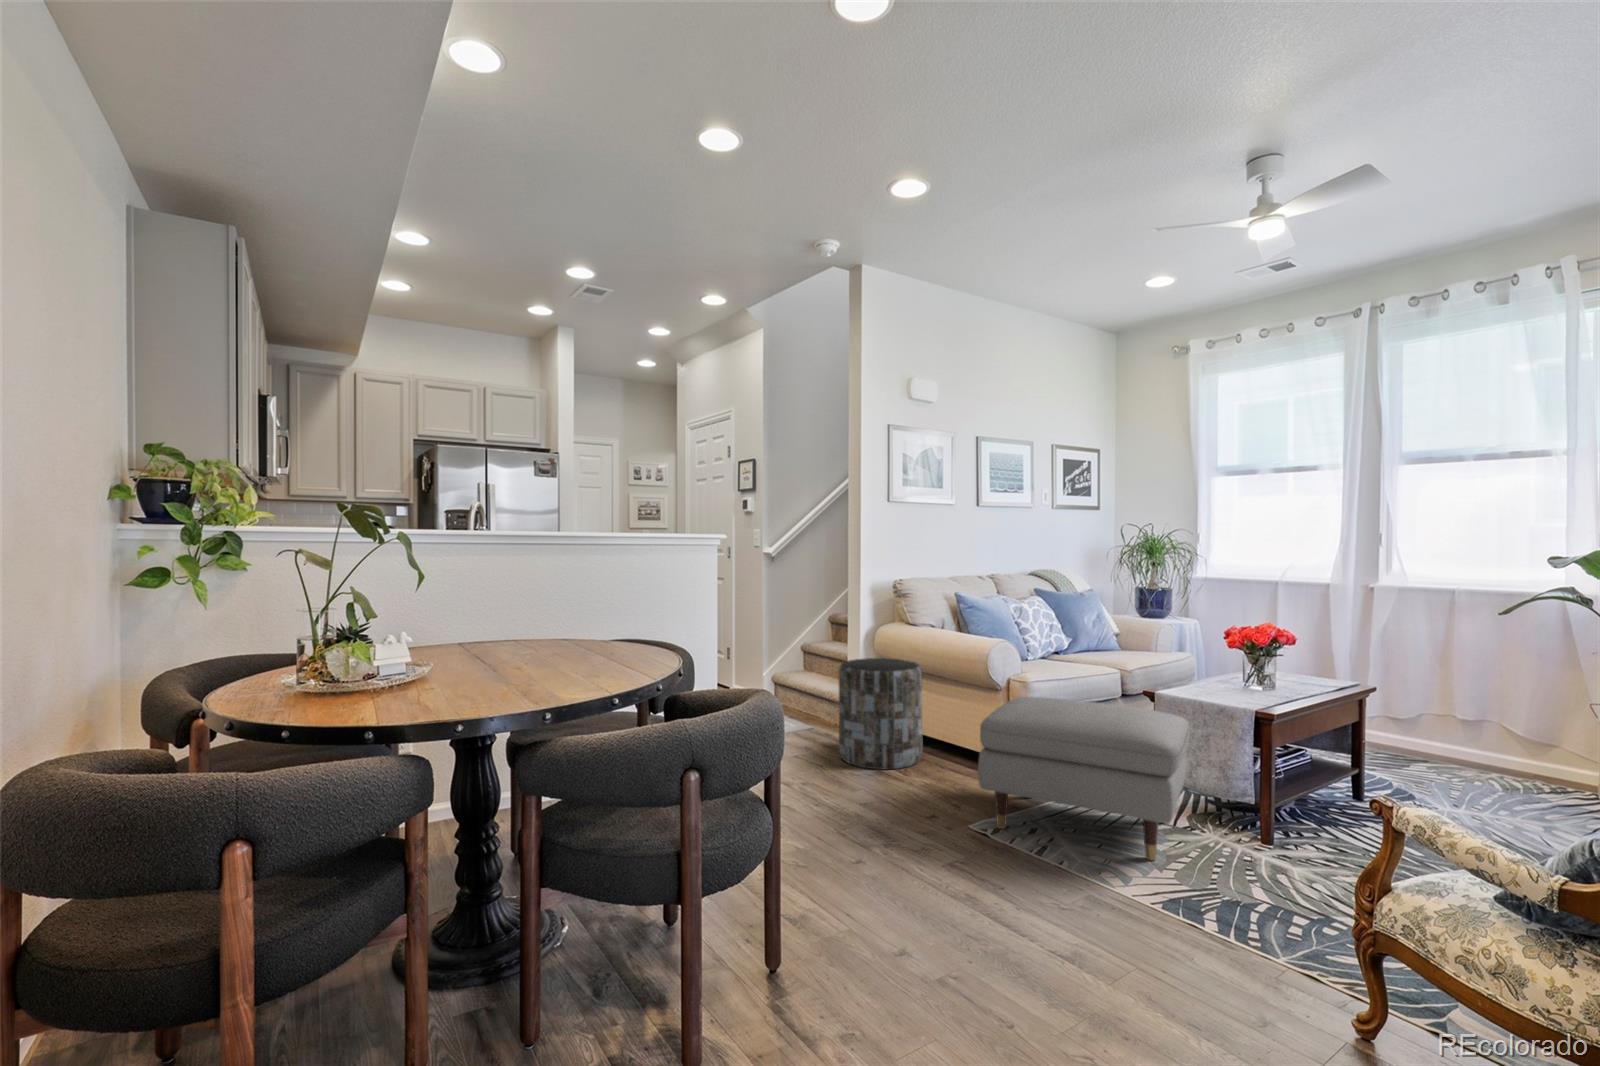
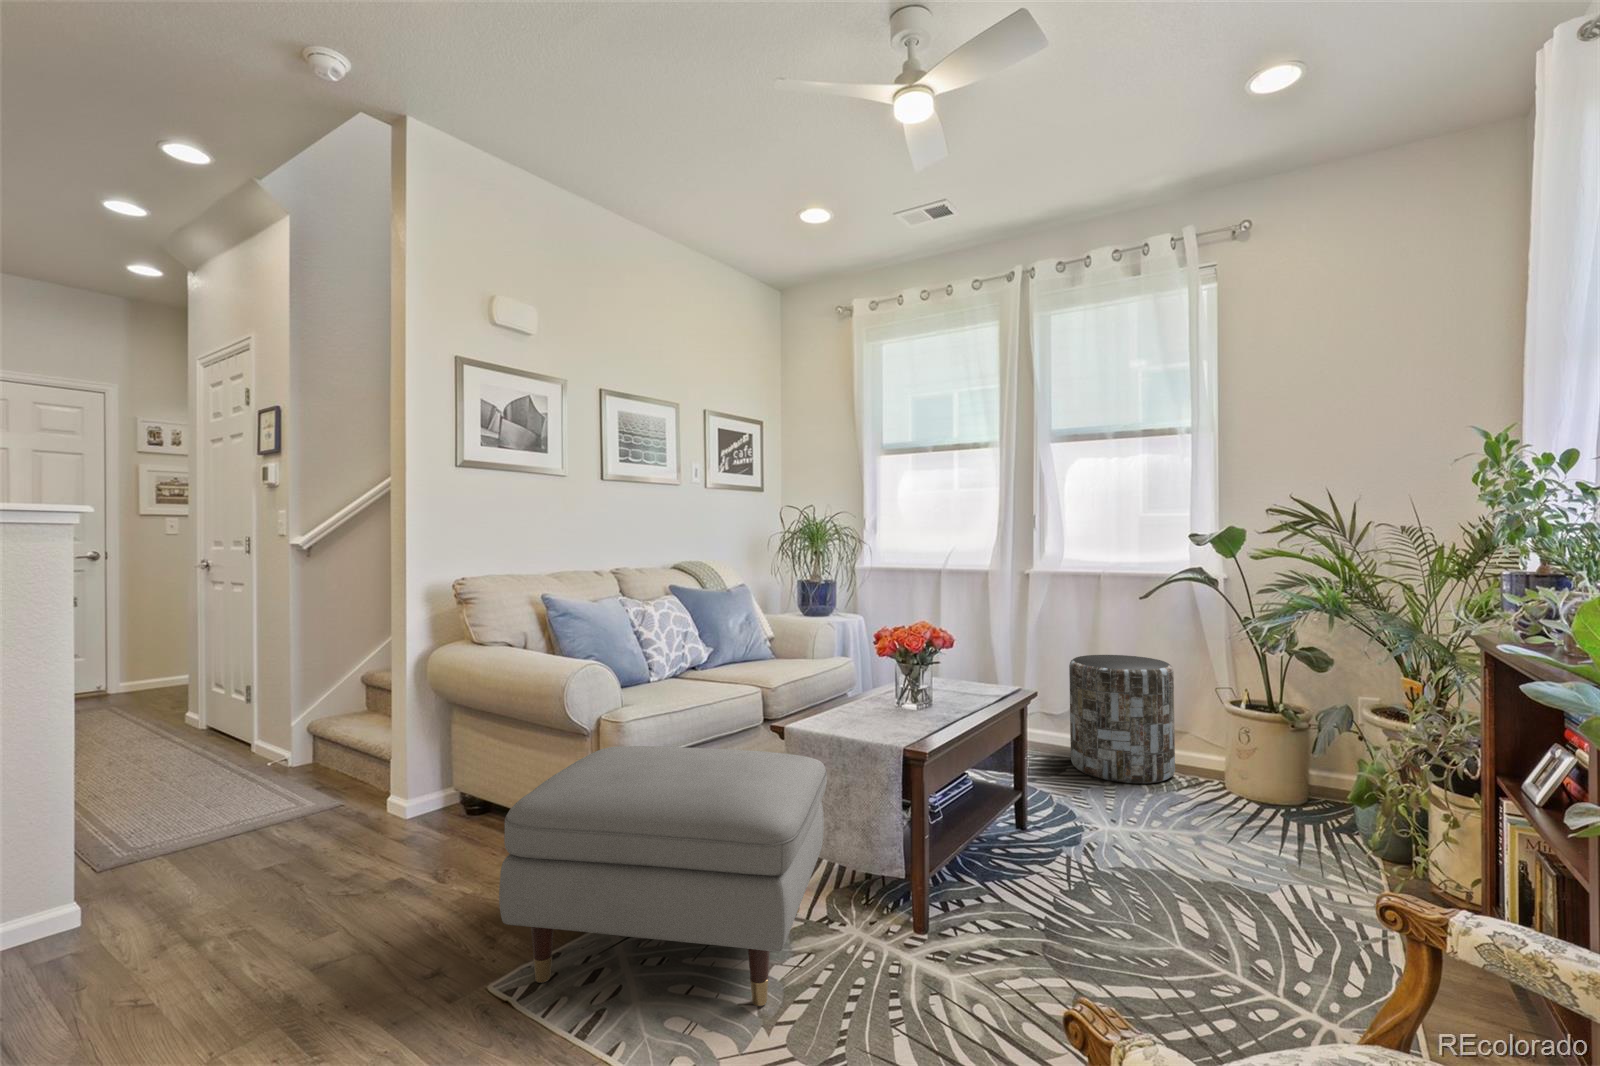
side table: present [839,658,922,770] -> present [1069,655,1175,783]

